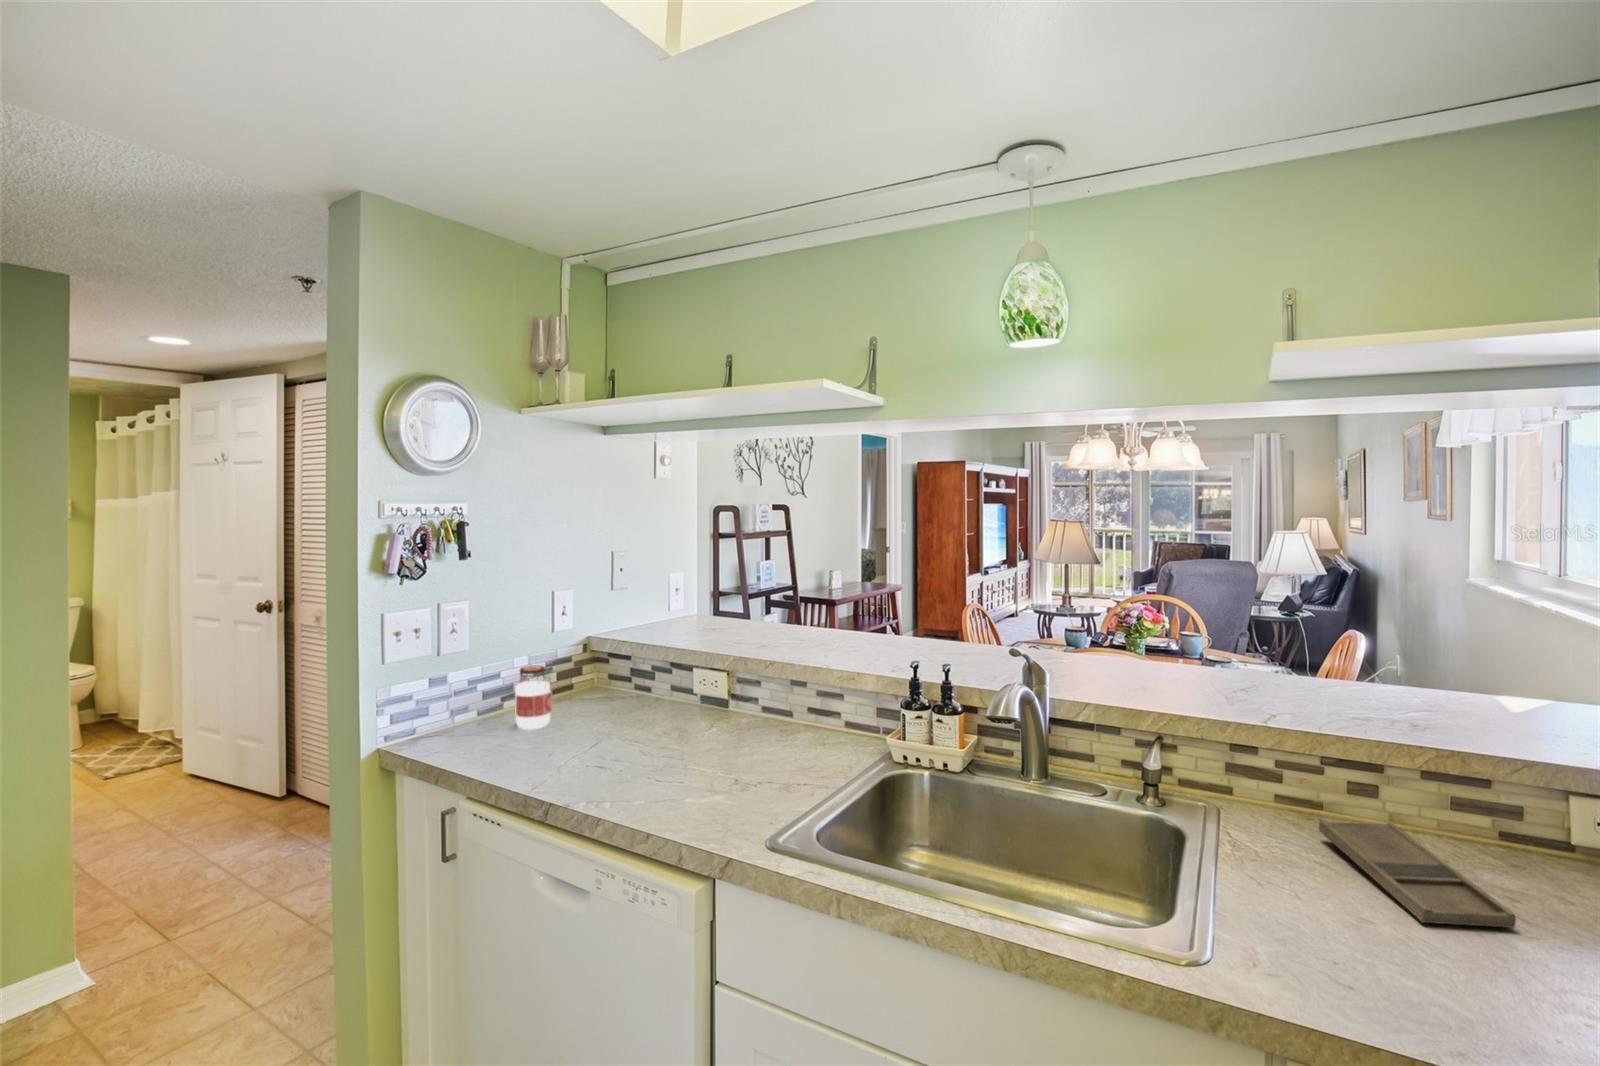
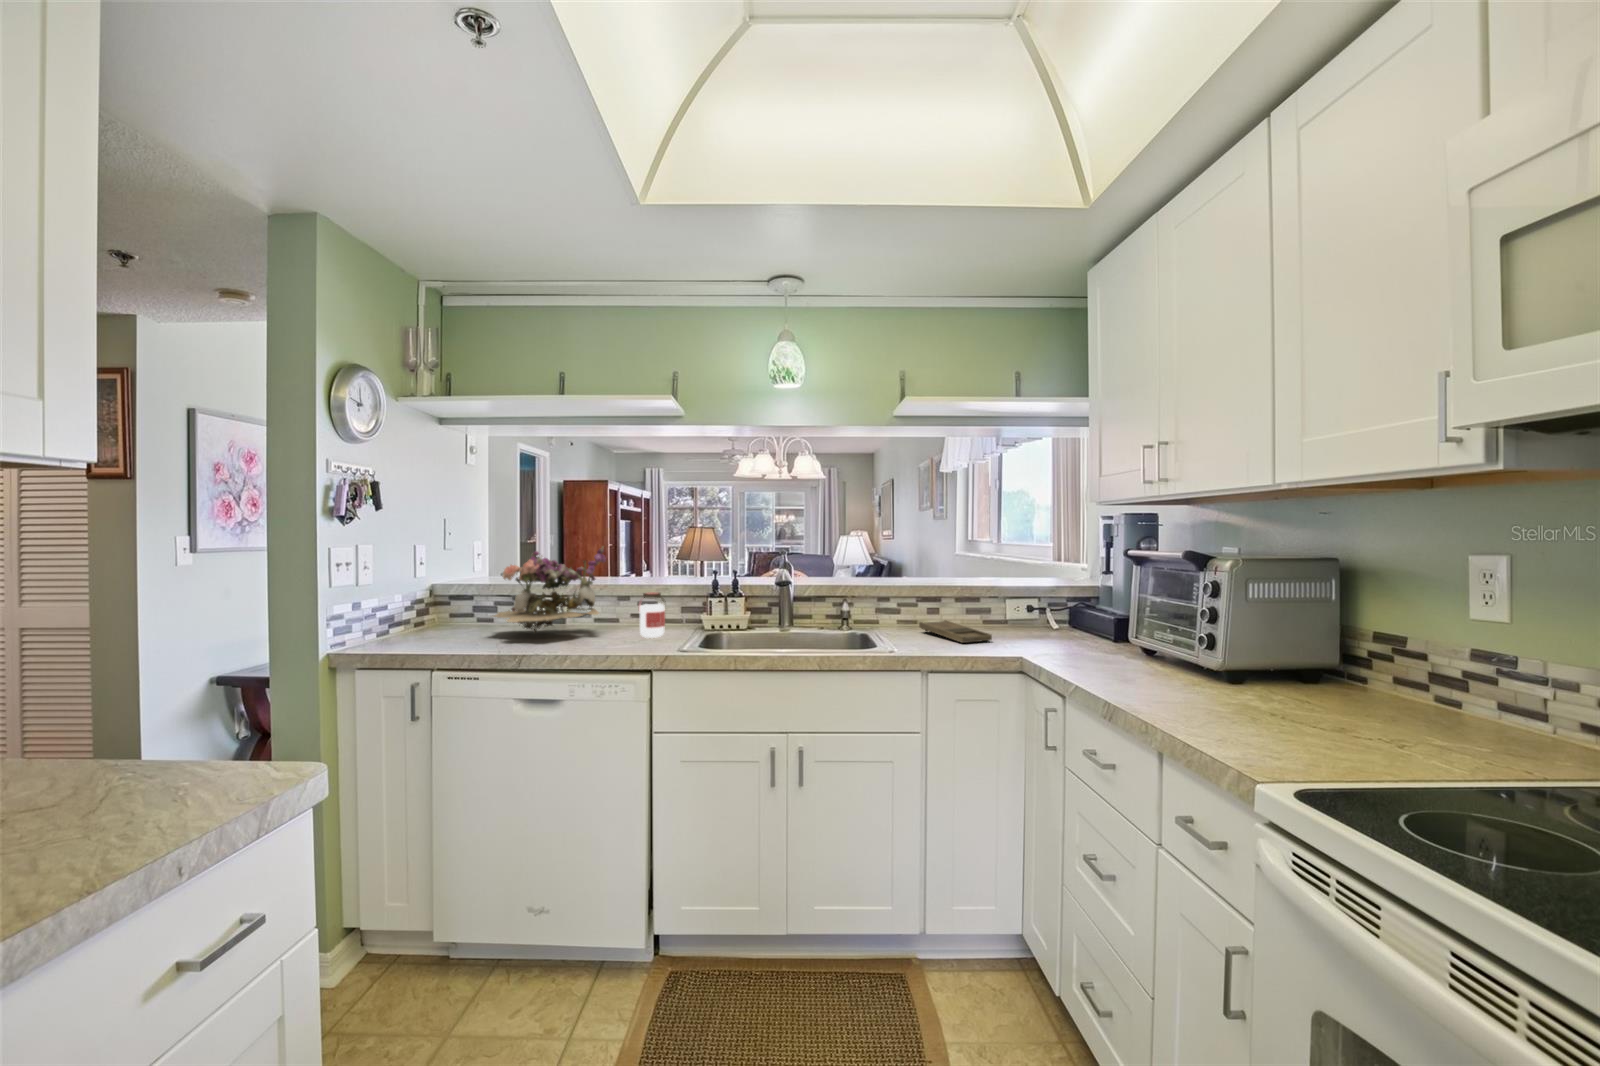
flower arrangement: none [609,612,757,729] -> present [493,547,606,632]
jar: present [515,666,551,730] -> present [639,592,666,638]

